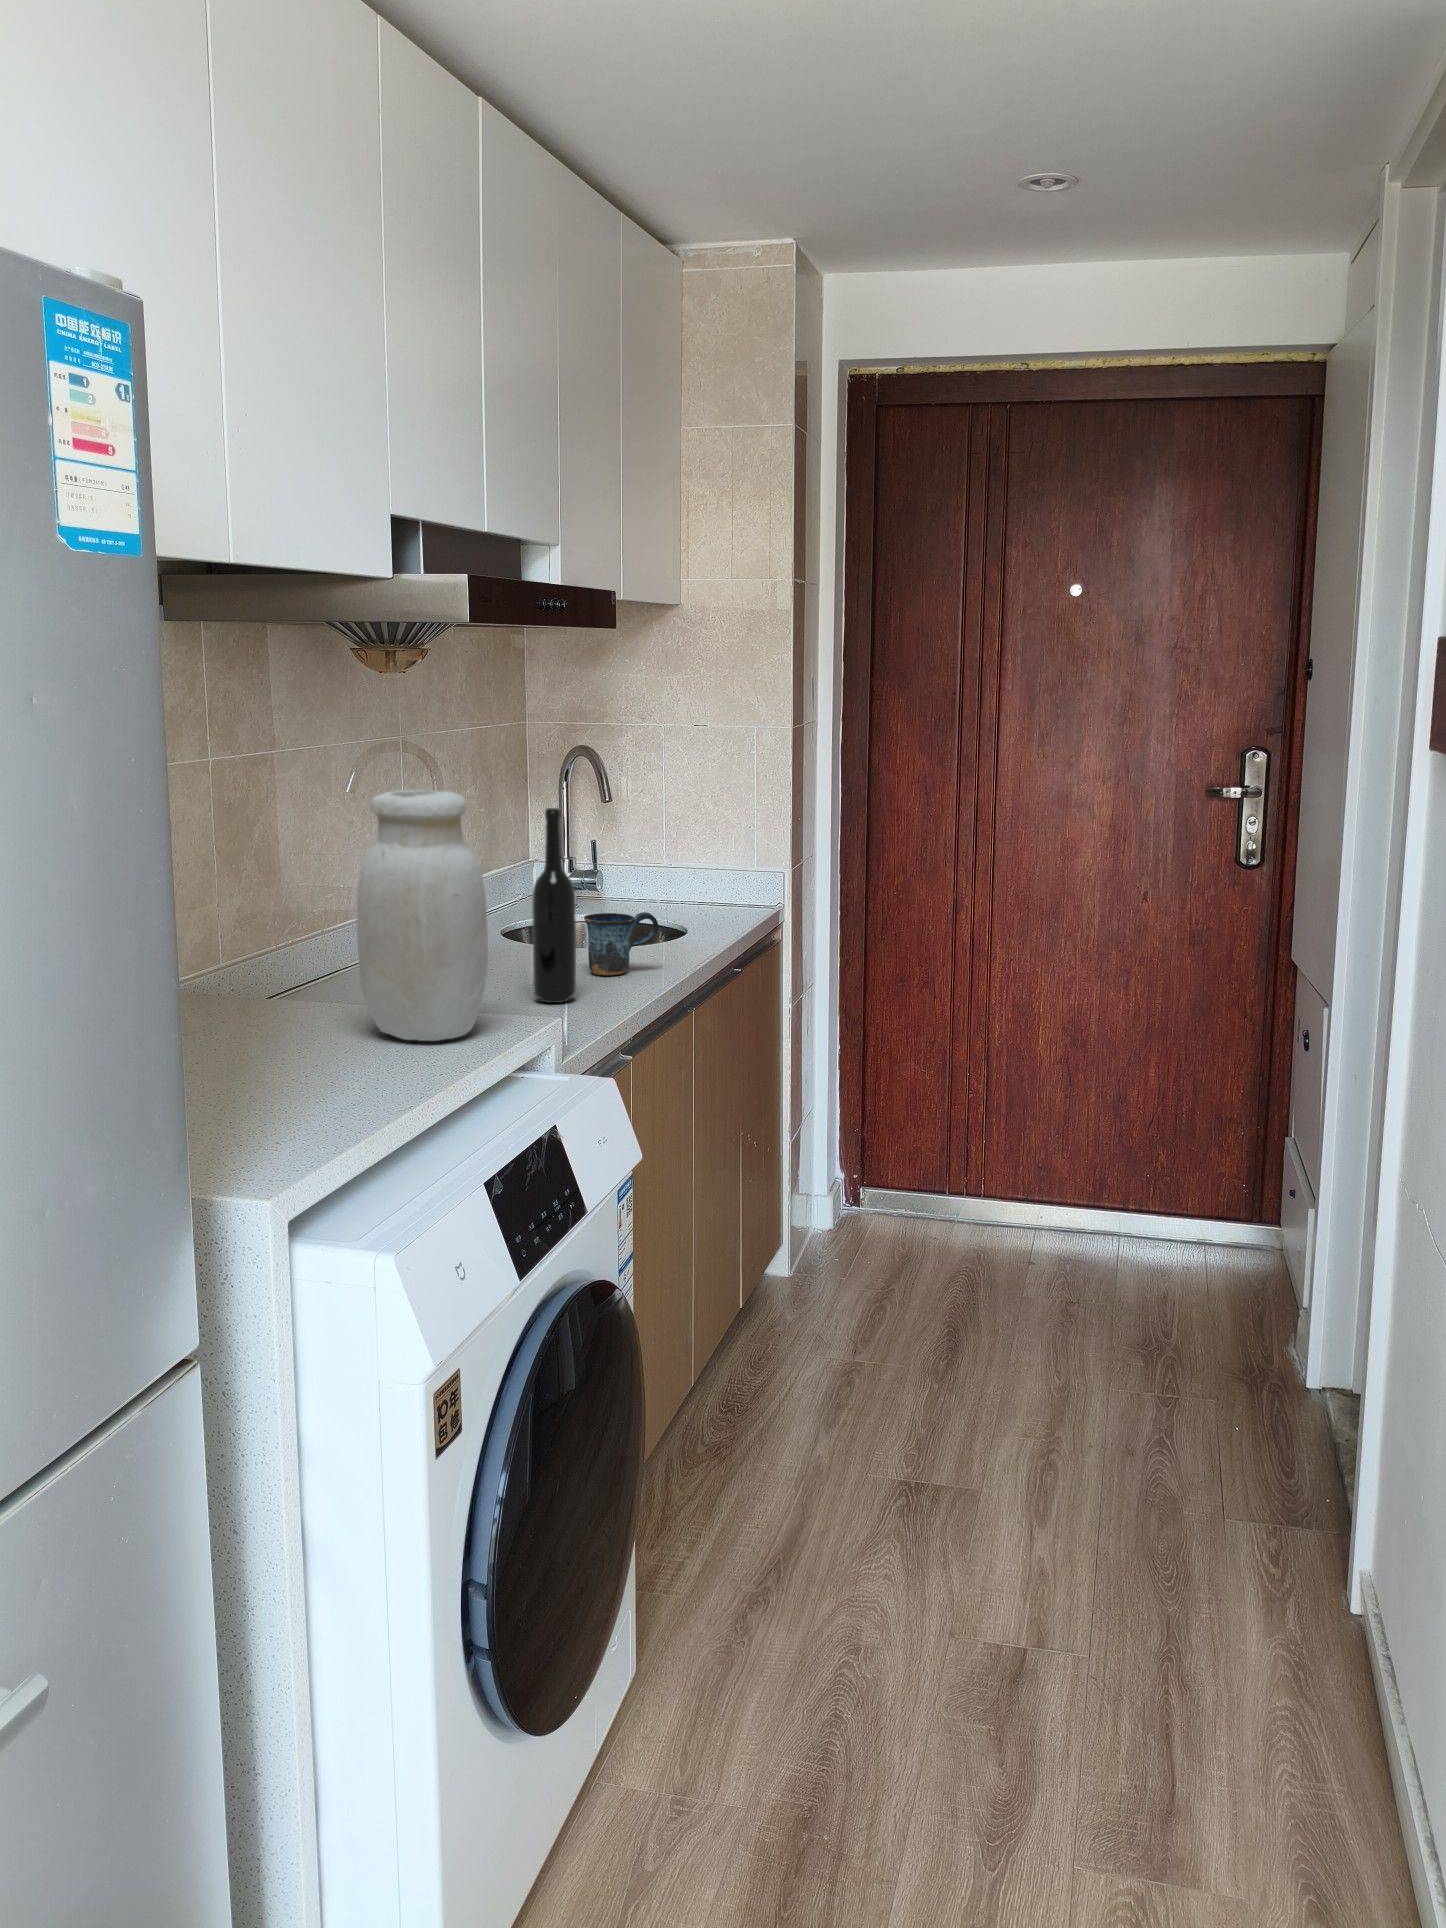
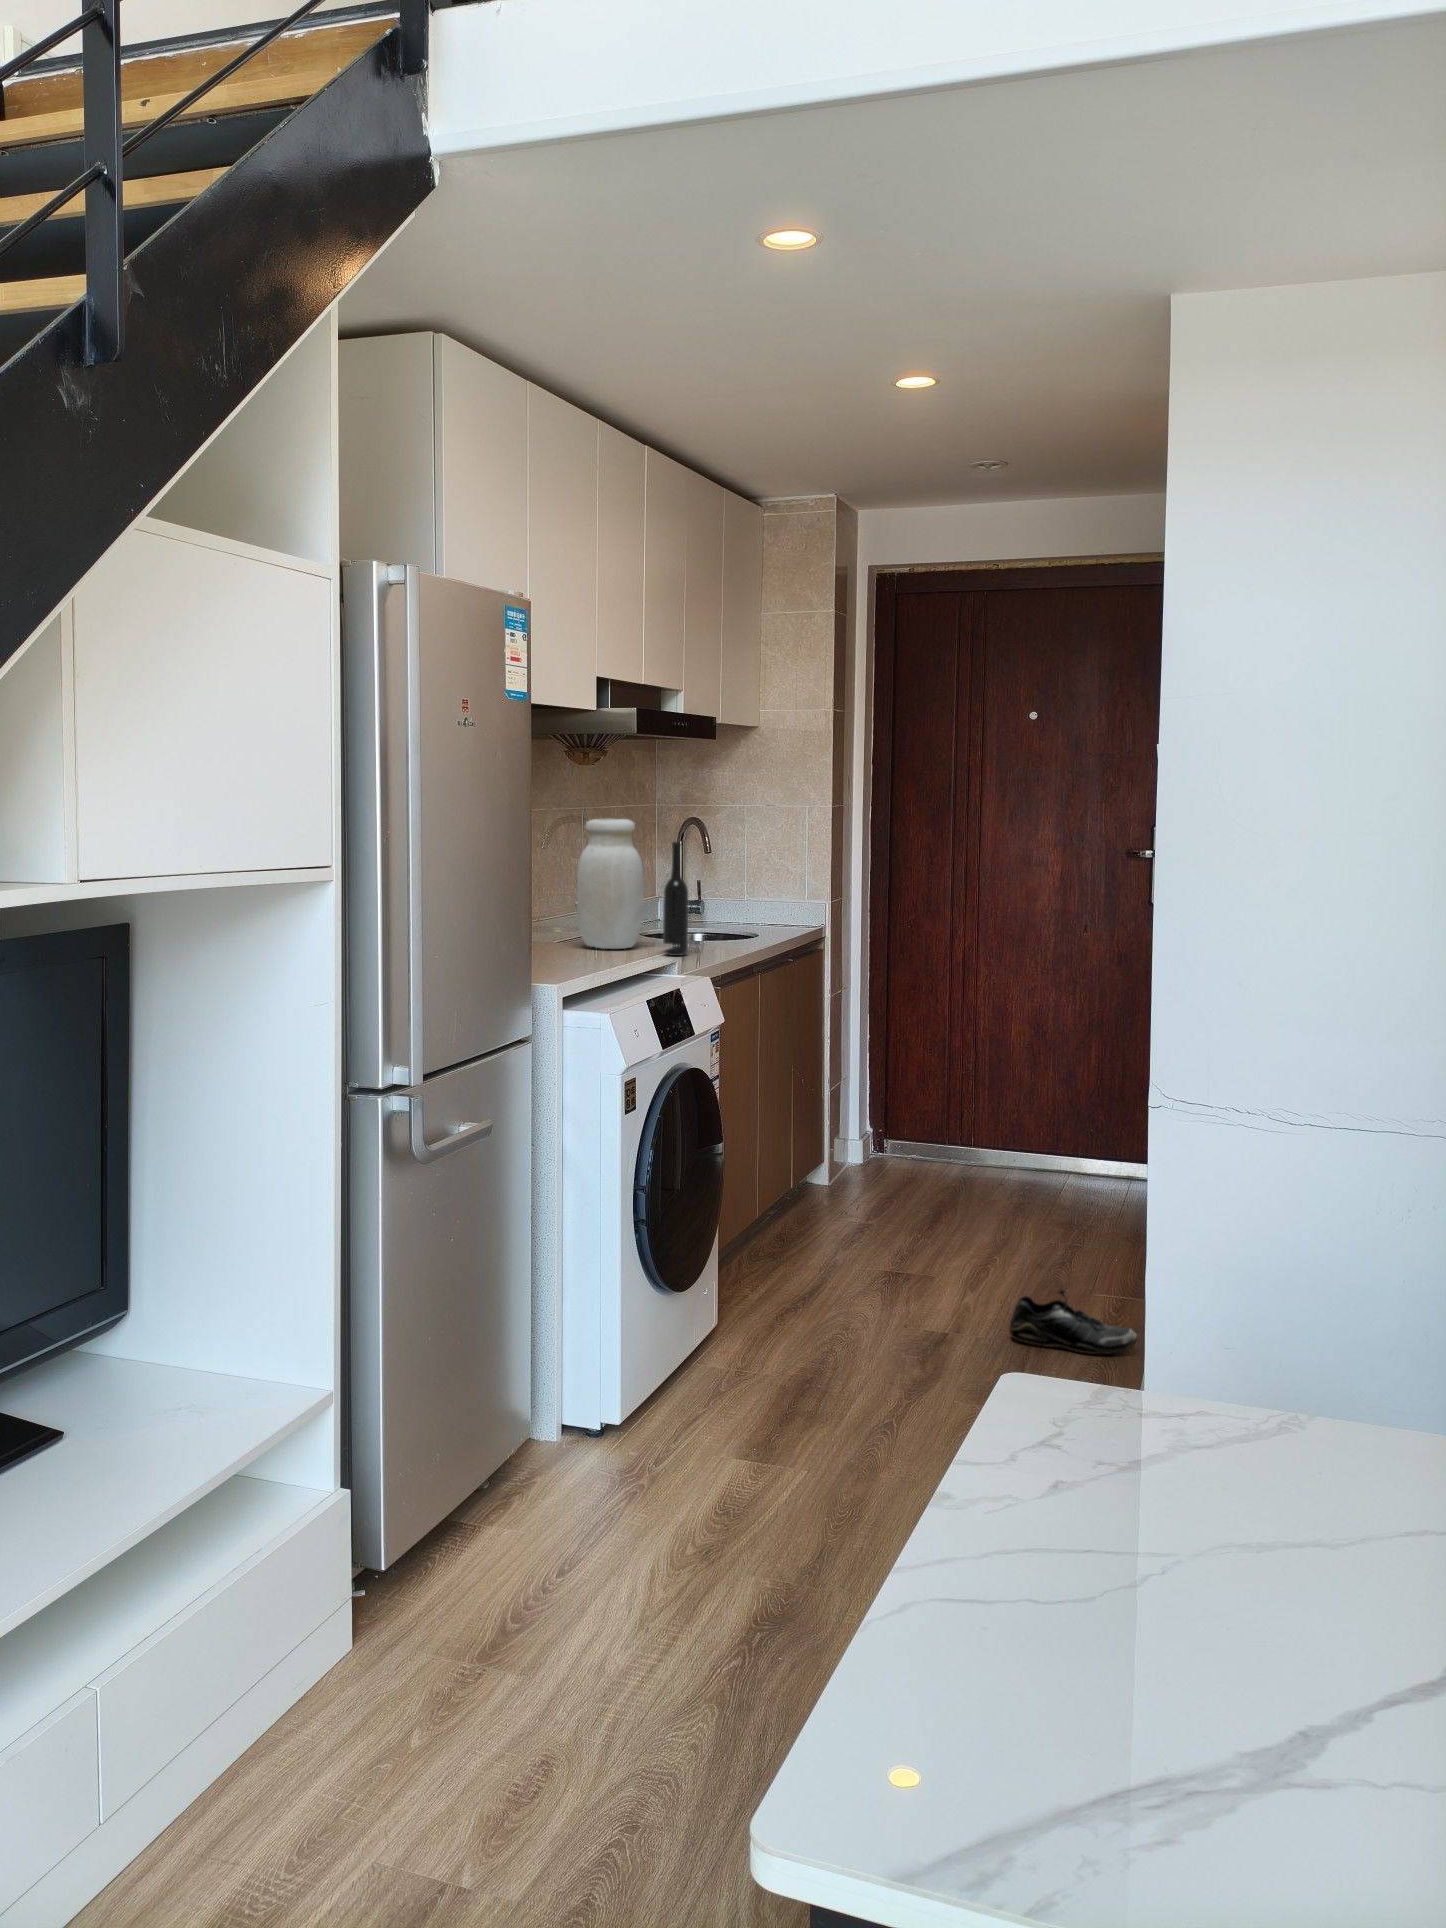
mug: present [584,912,658,975] -> none [693,911,738,948]
shoe: none [1125,1557,1339,1676] -> present [1009,1289,1137,1354]

